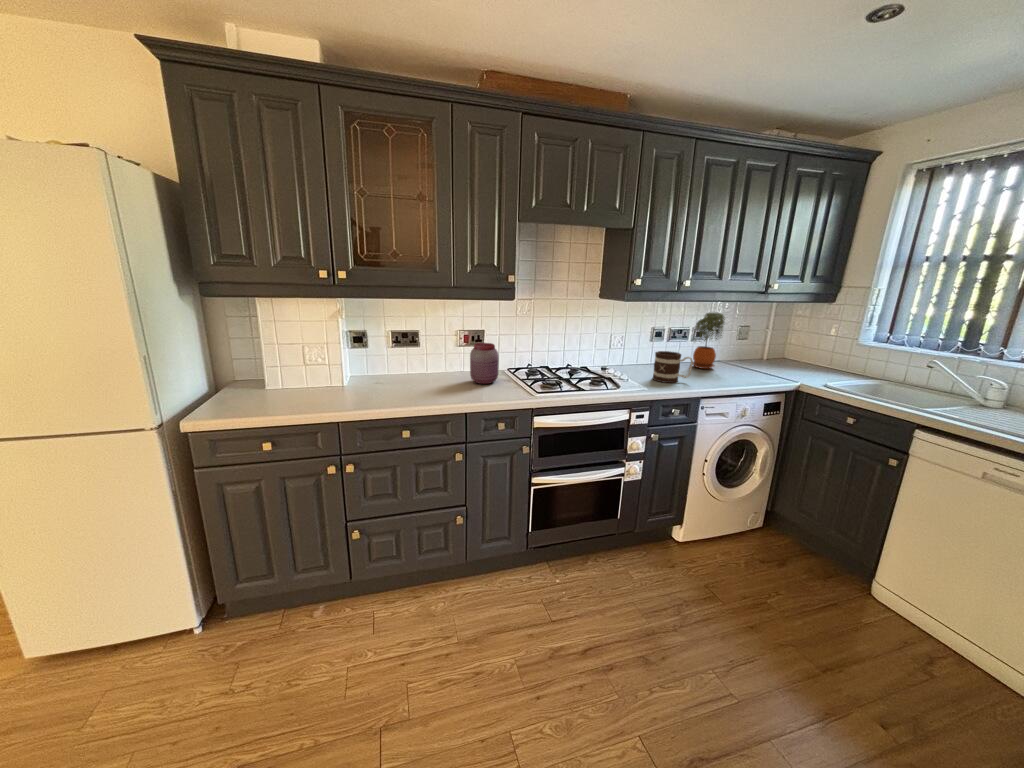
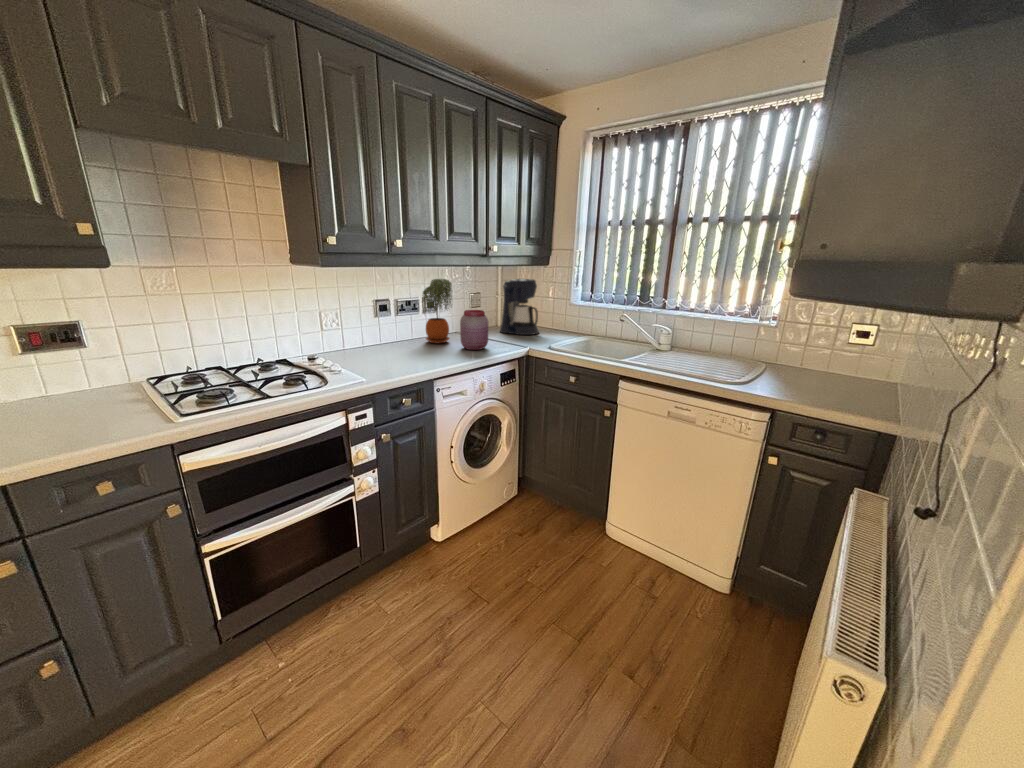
coffee maker: none [766,315,817,371] -> present [500,279,539,335]
jar: present [470,343,499,384] -> present [460,310,488,350]
mug: present [653,351,693,383] -> none [373,328,419,368]

